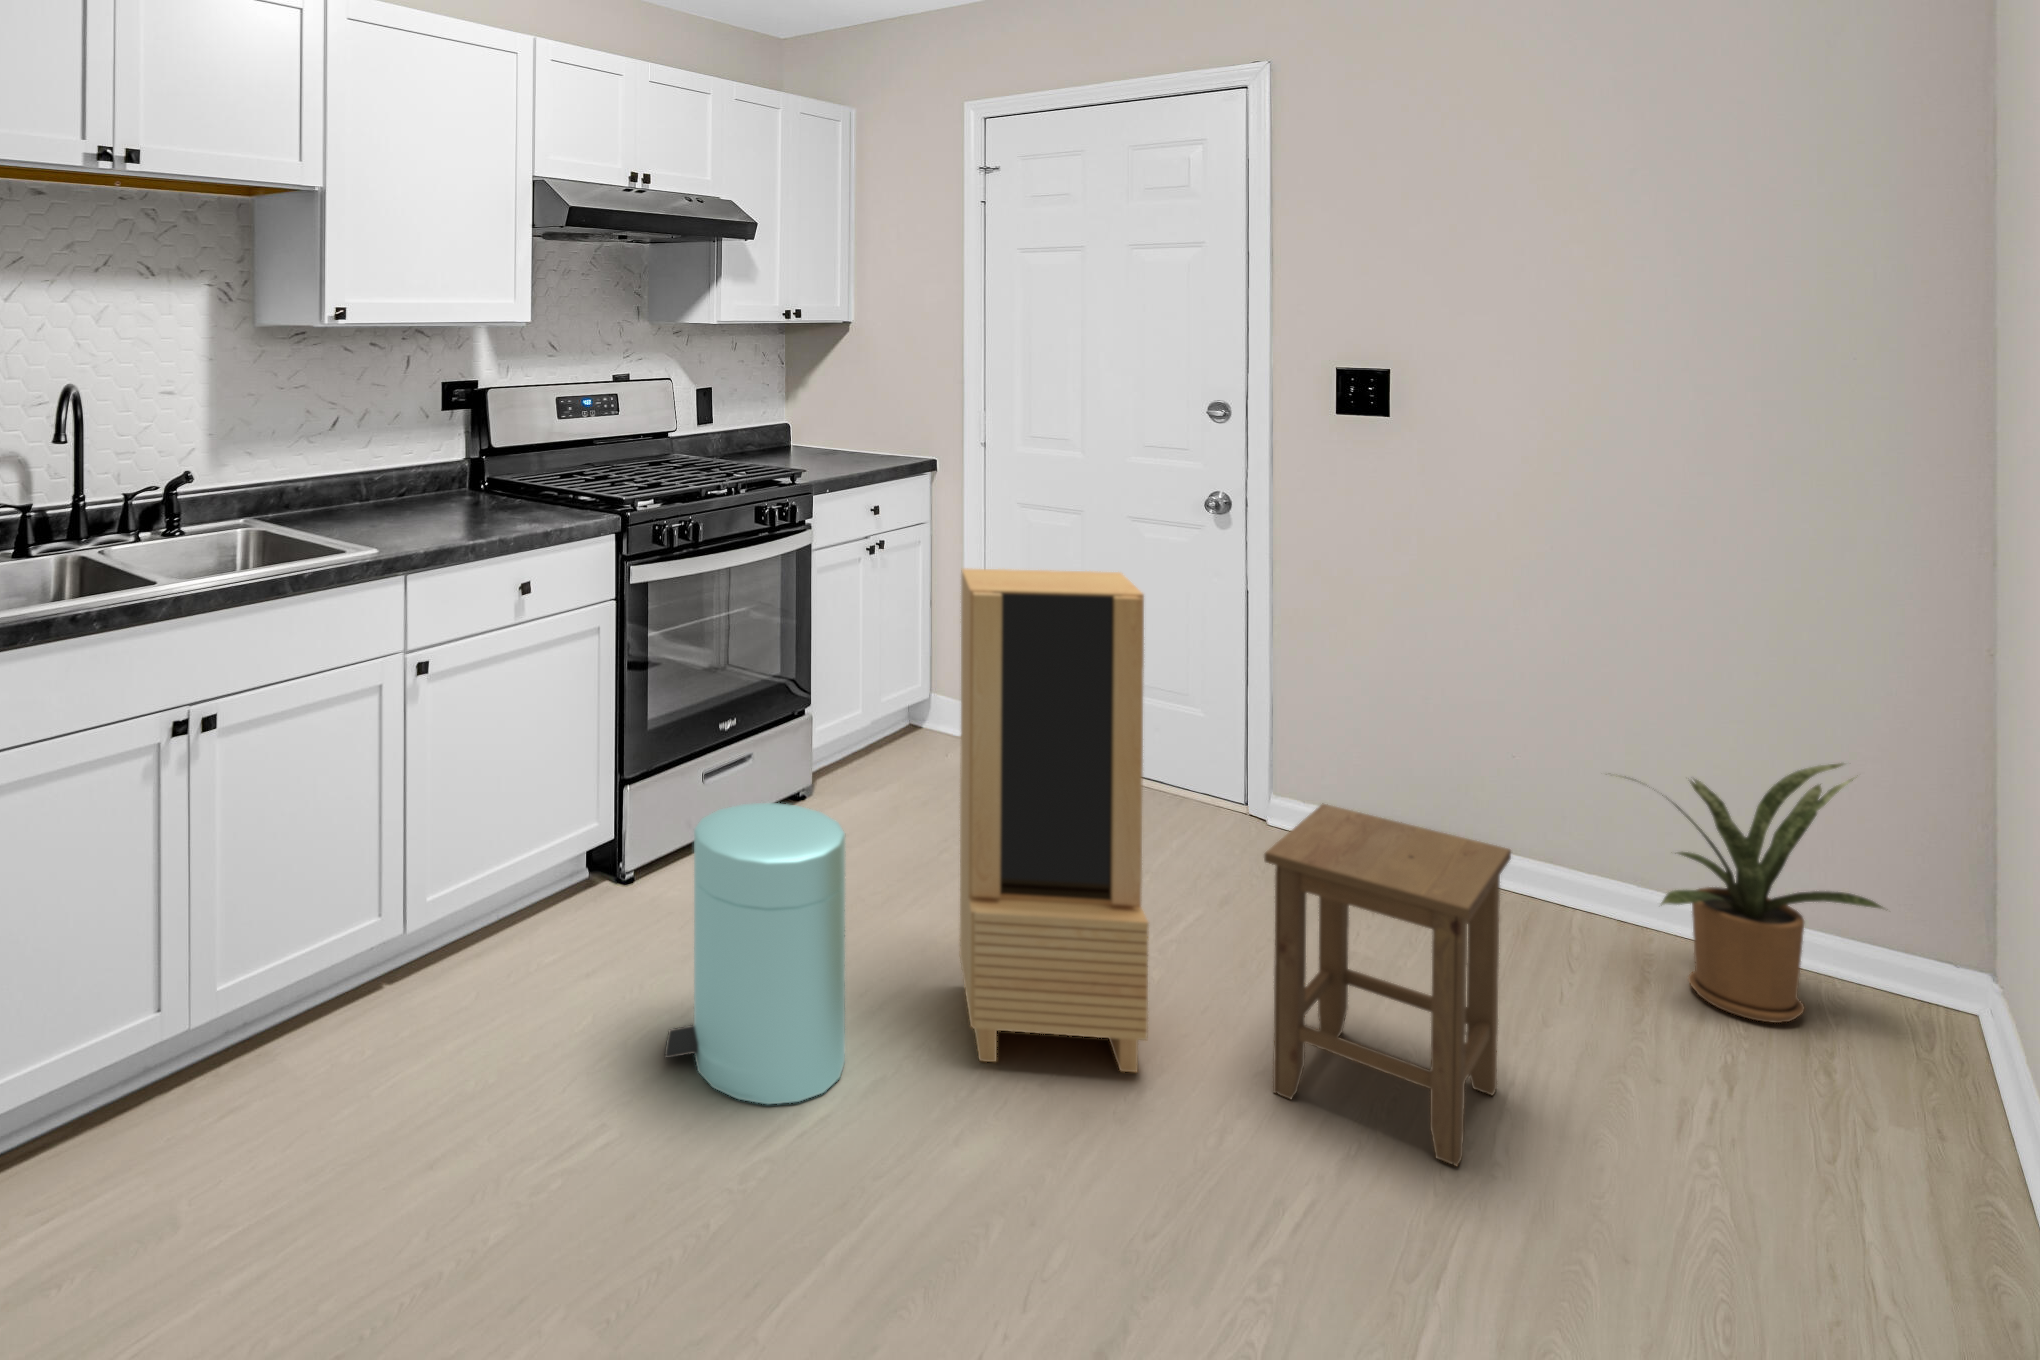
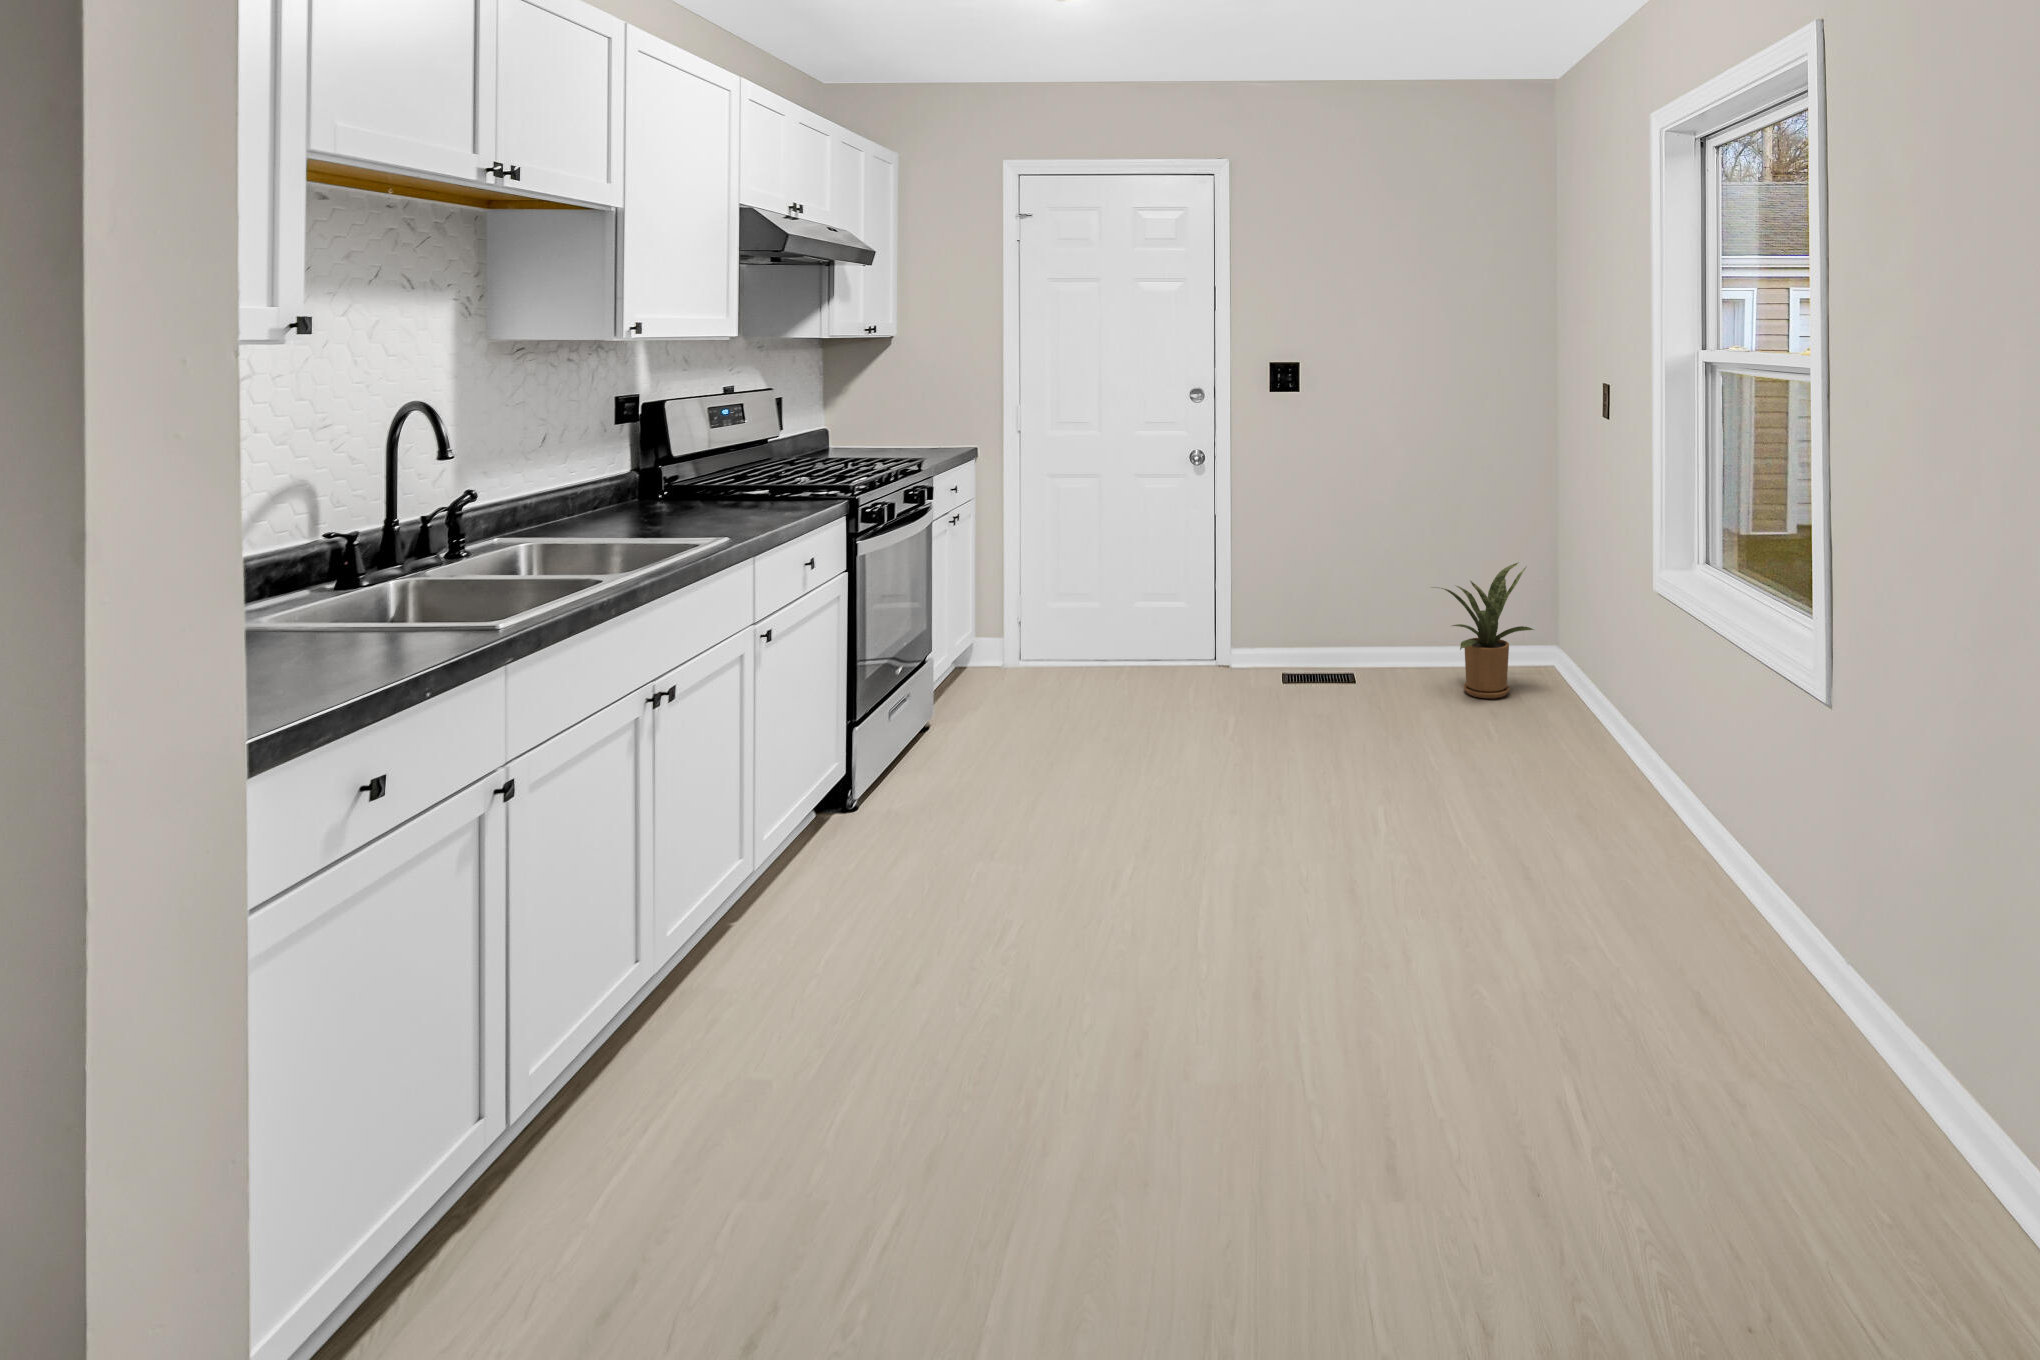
storage cabinet: present [960,569,1149,1072] -> none [1149,500,1287,819]
trash can: present [665,803,845,1104] -> none [1004,683,1132,883]
stool: present [1264,804,1511,1166] -> none [1337,623,1442,786]

